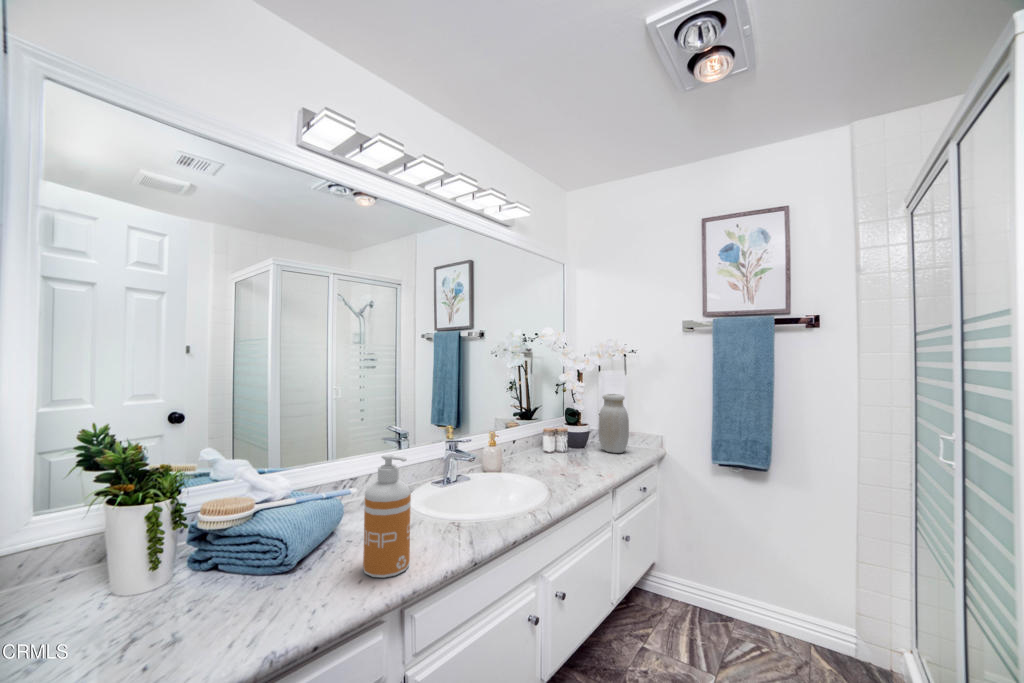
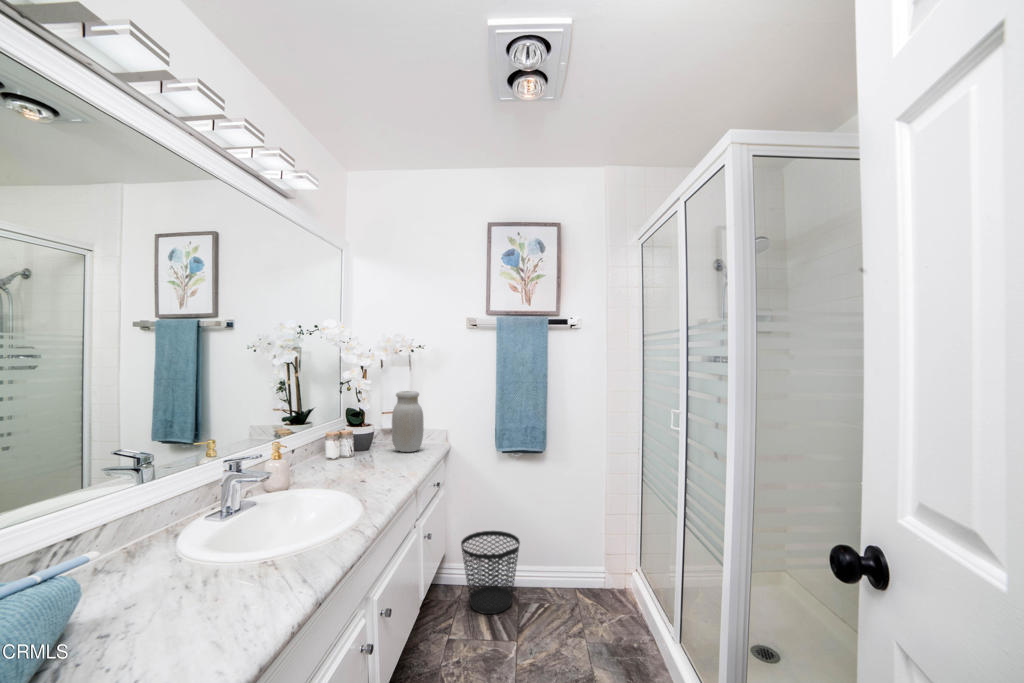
soap dispenser: present [363,455,411,578] -> none [182,474,257,651]
wastebasket: none [665,547,733,640] -> present [461,531,520,614]

